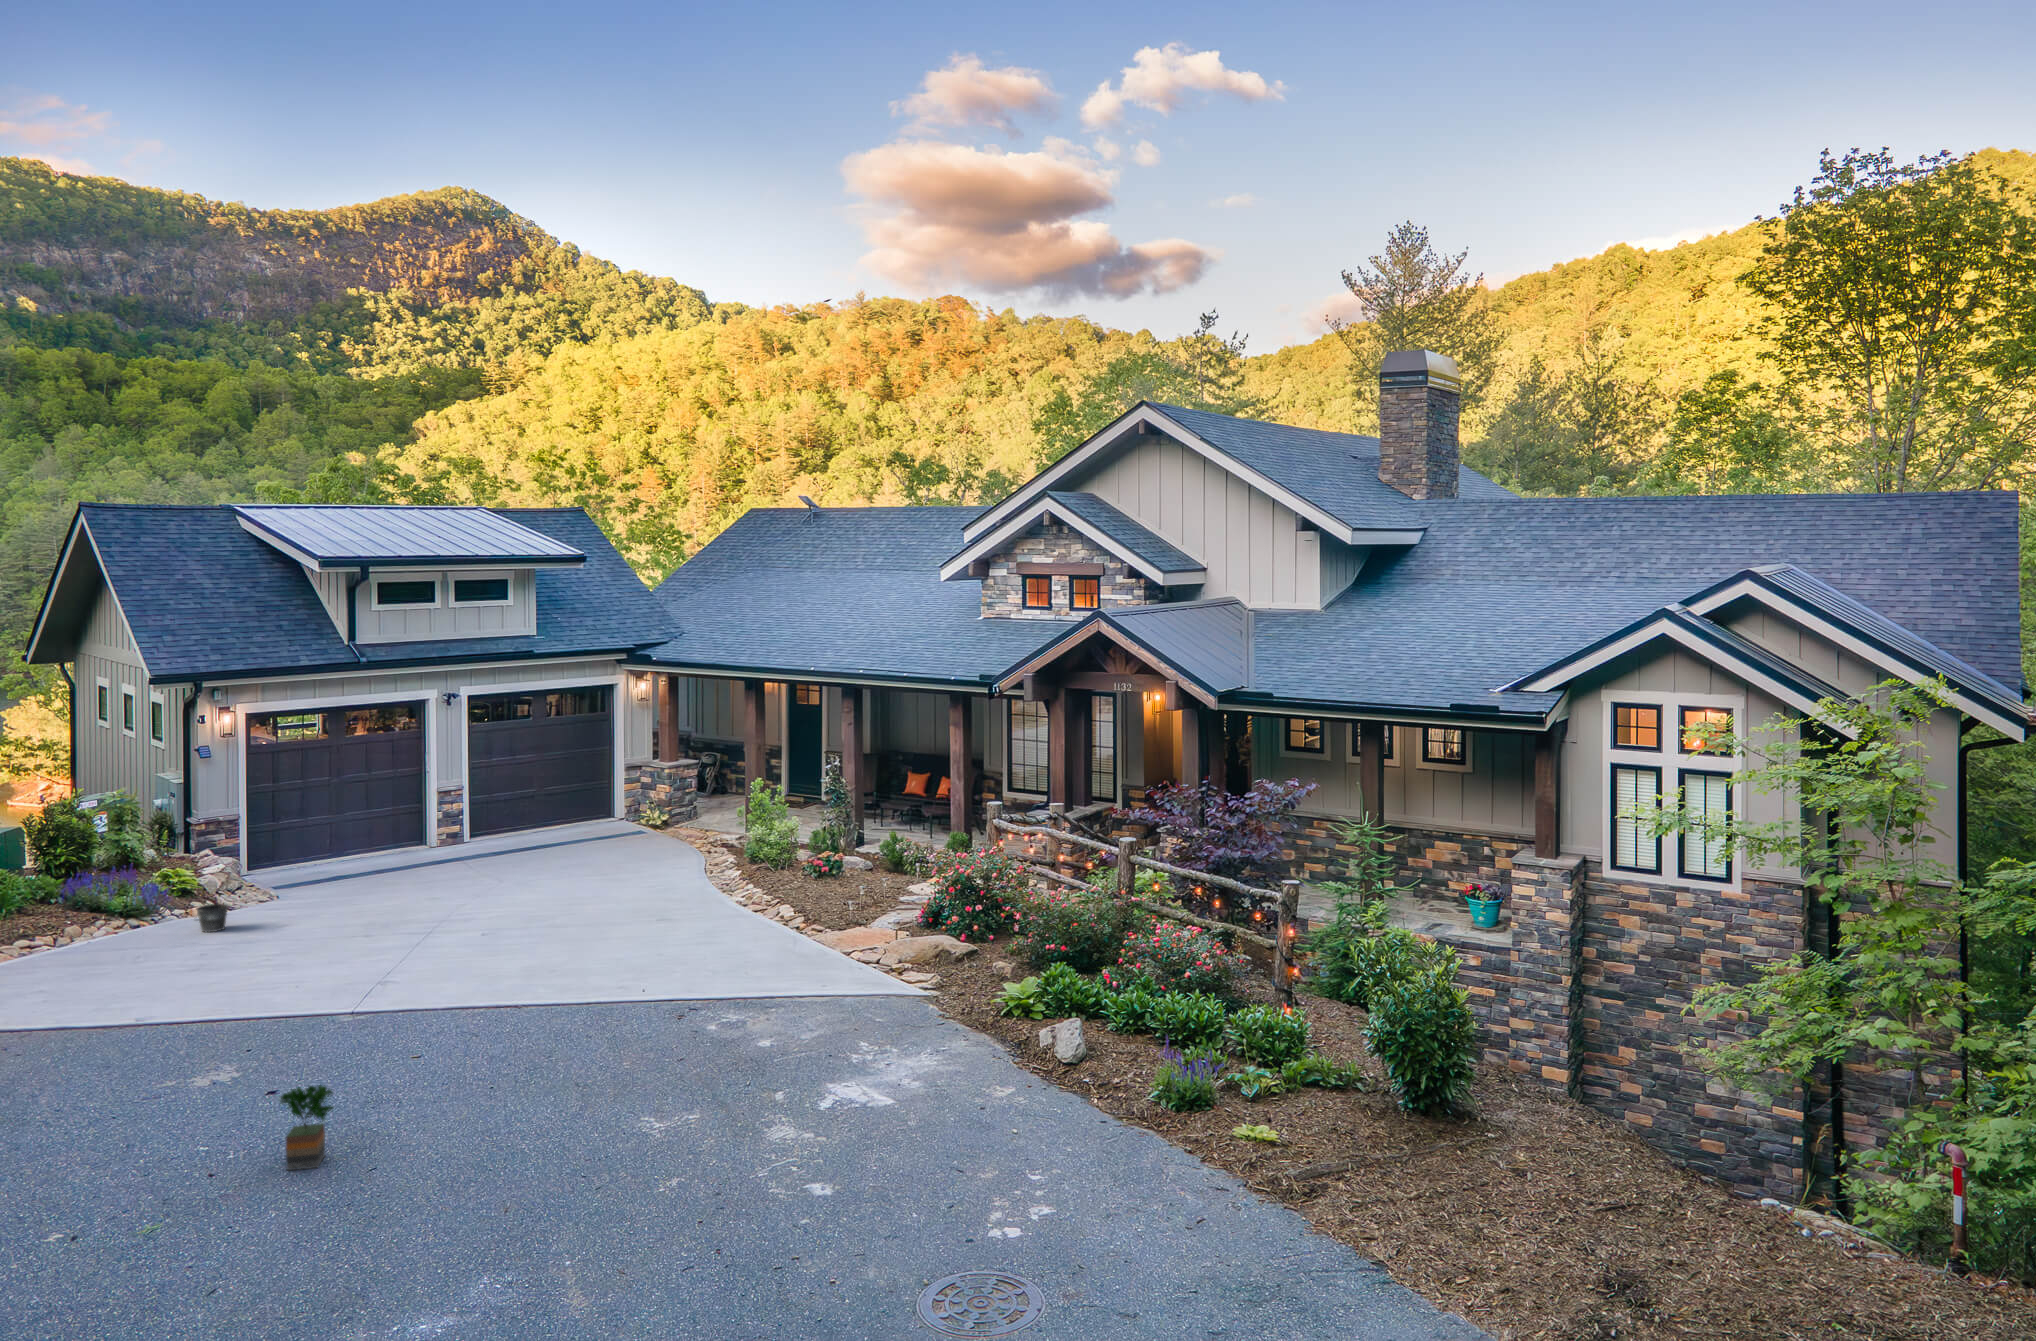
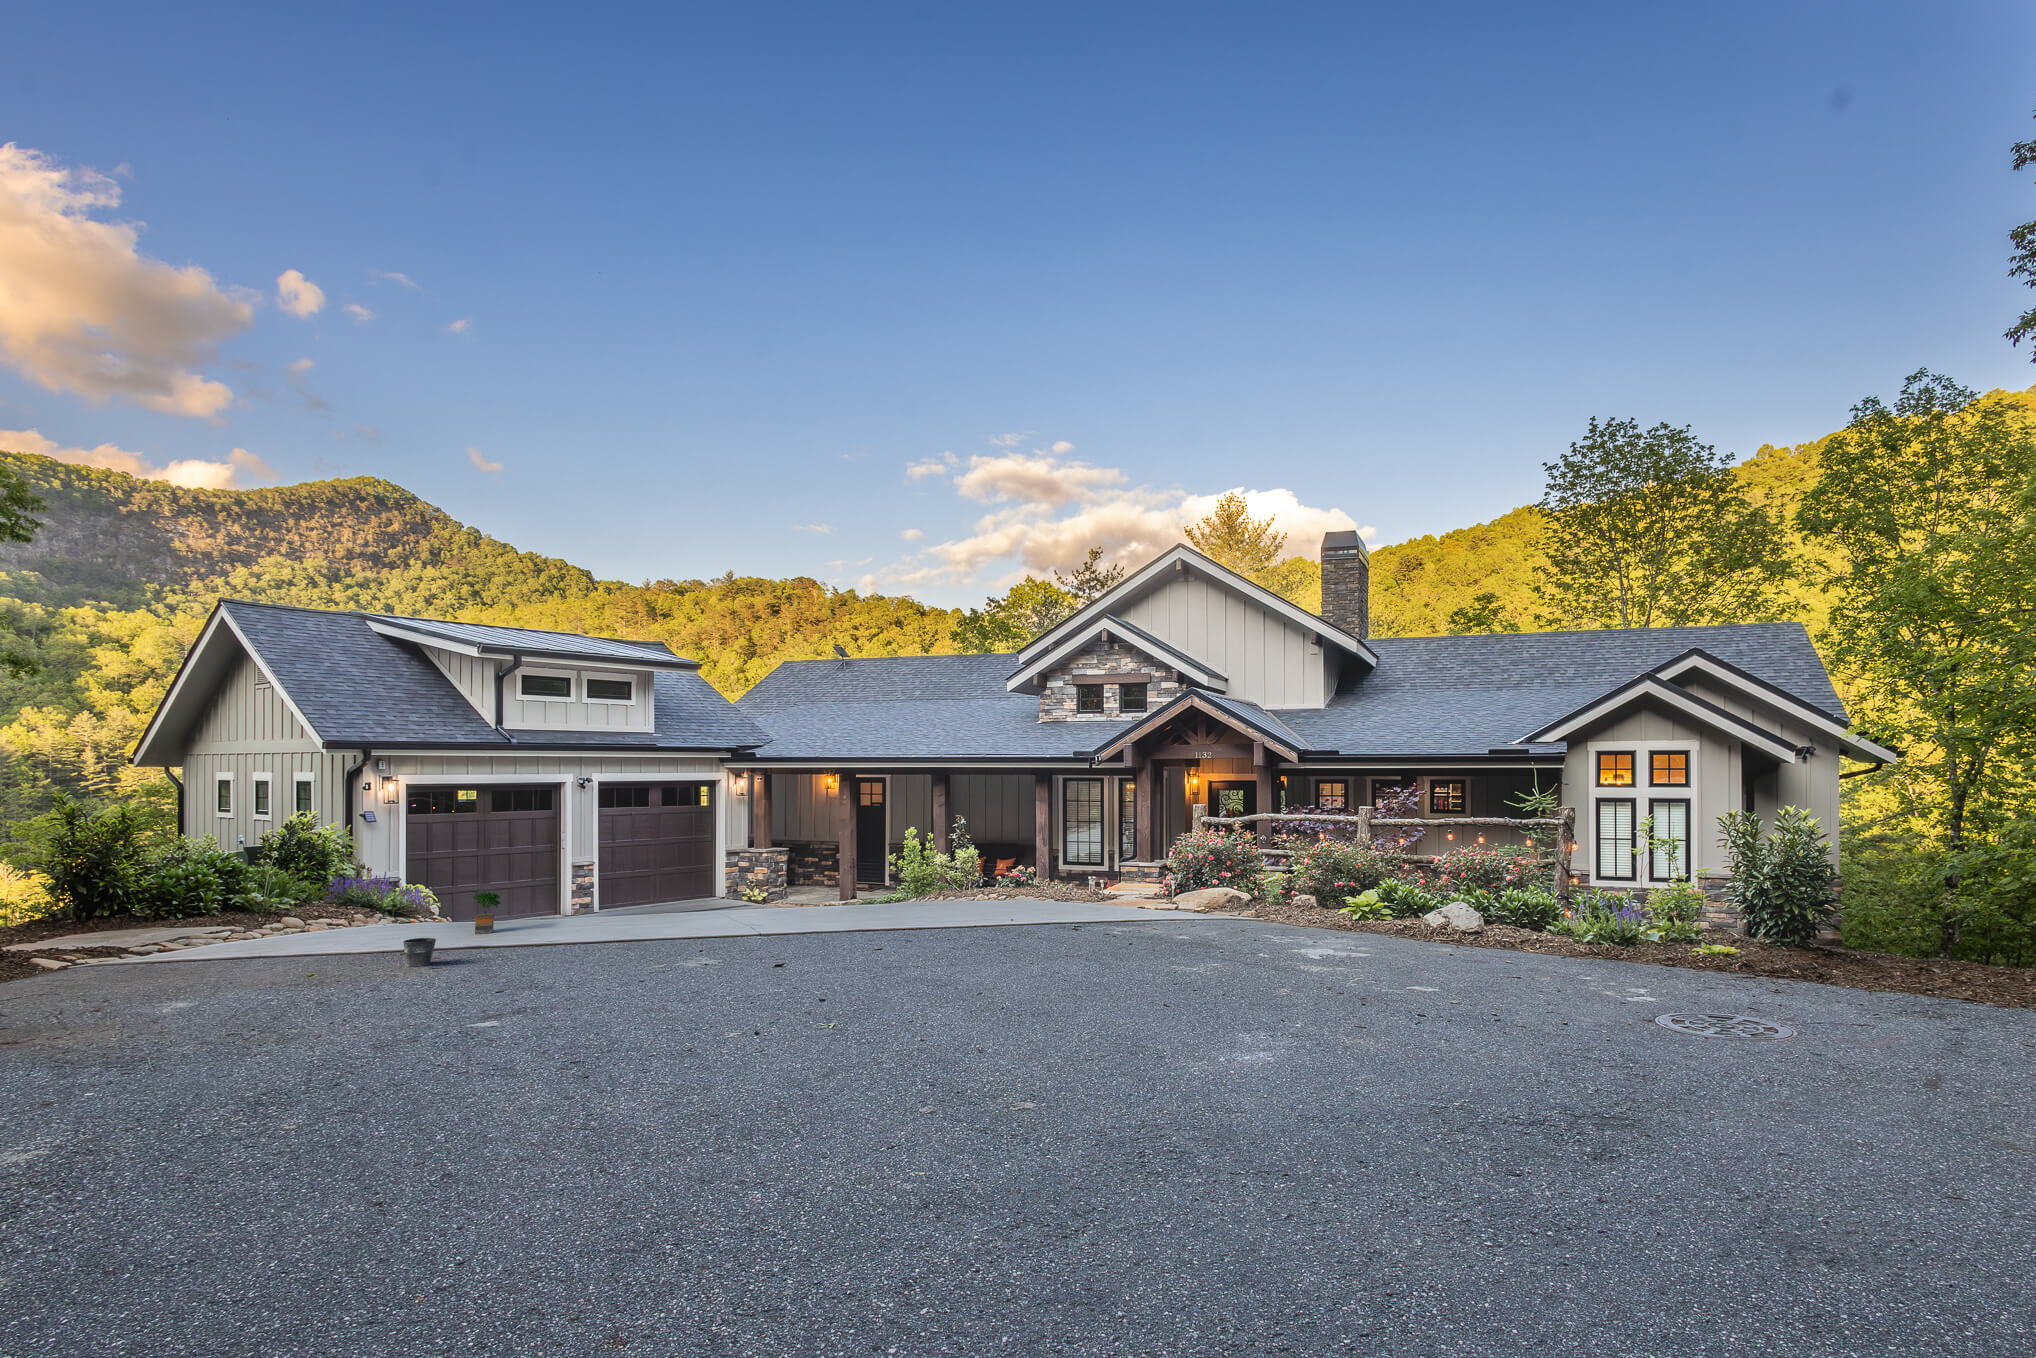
potted tree: present [280,1085,334,1171] -> present [473,892,501,934]

